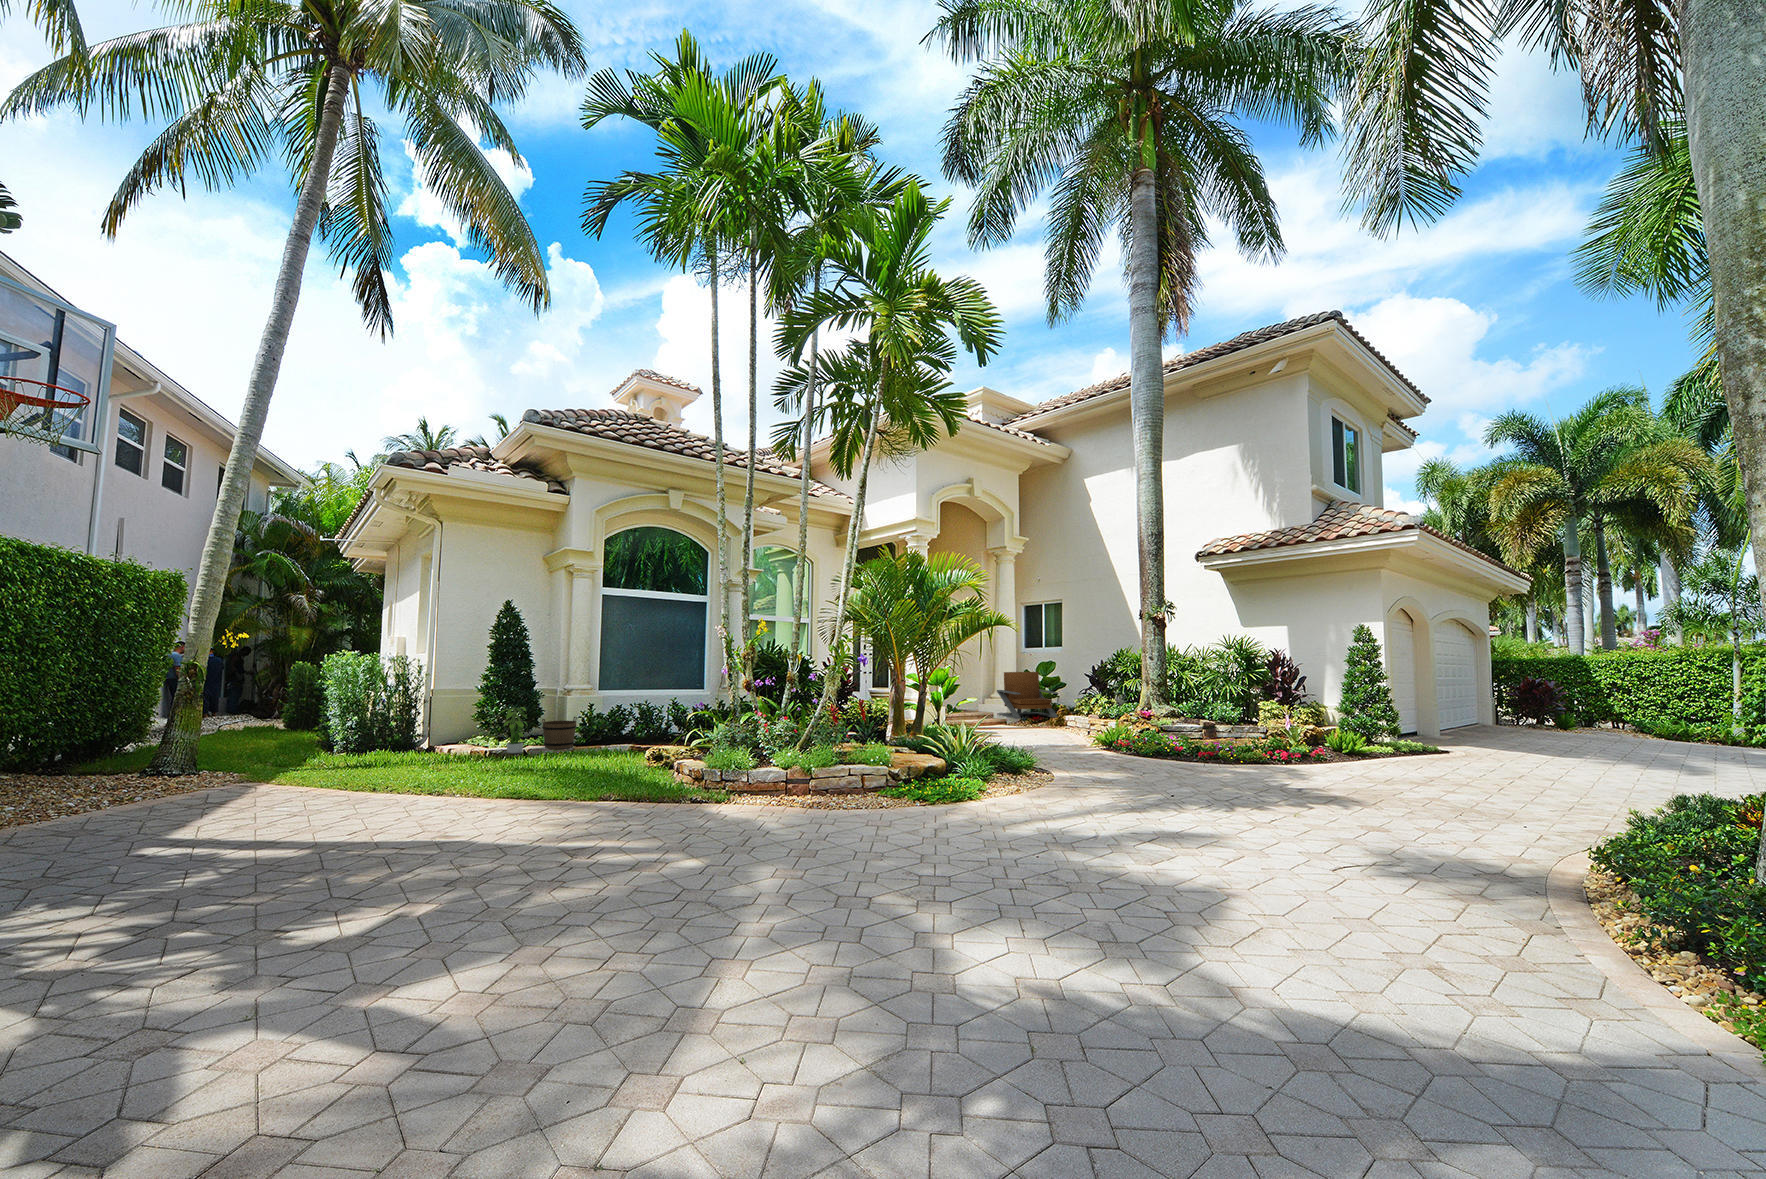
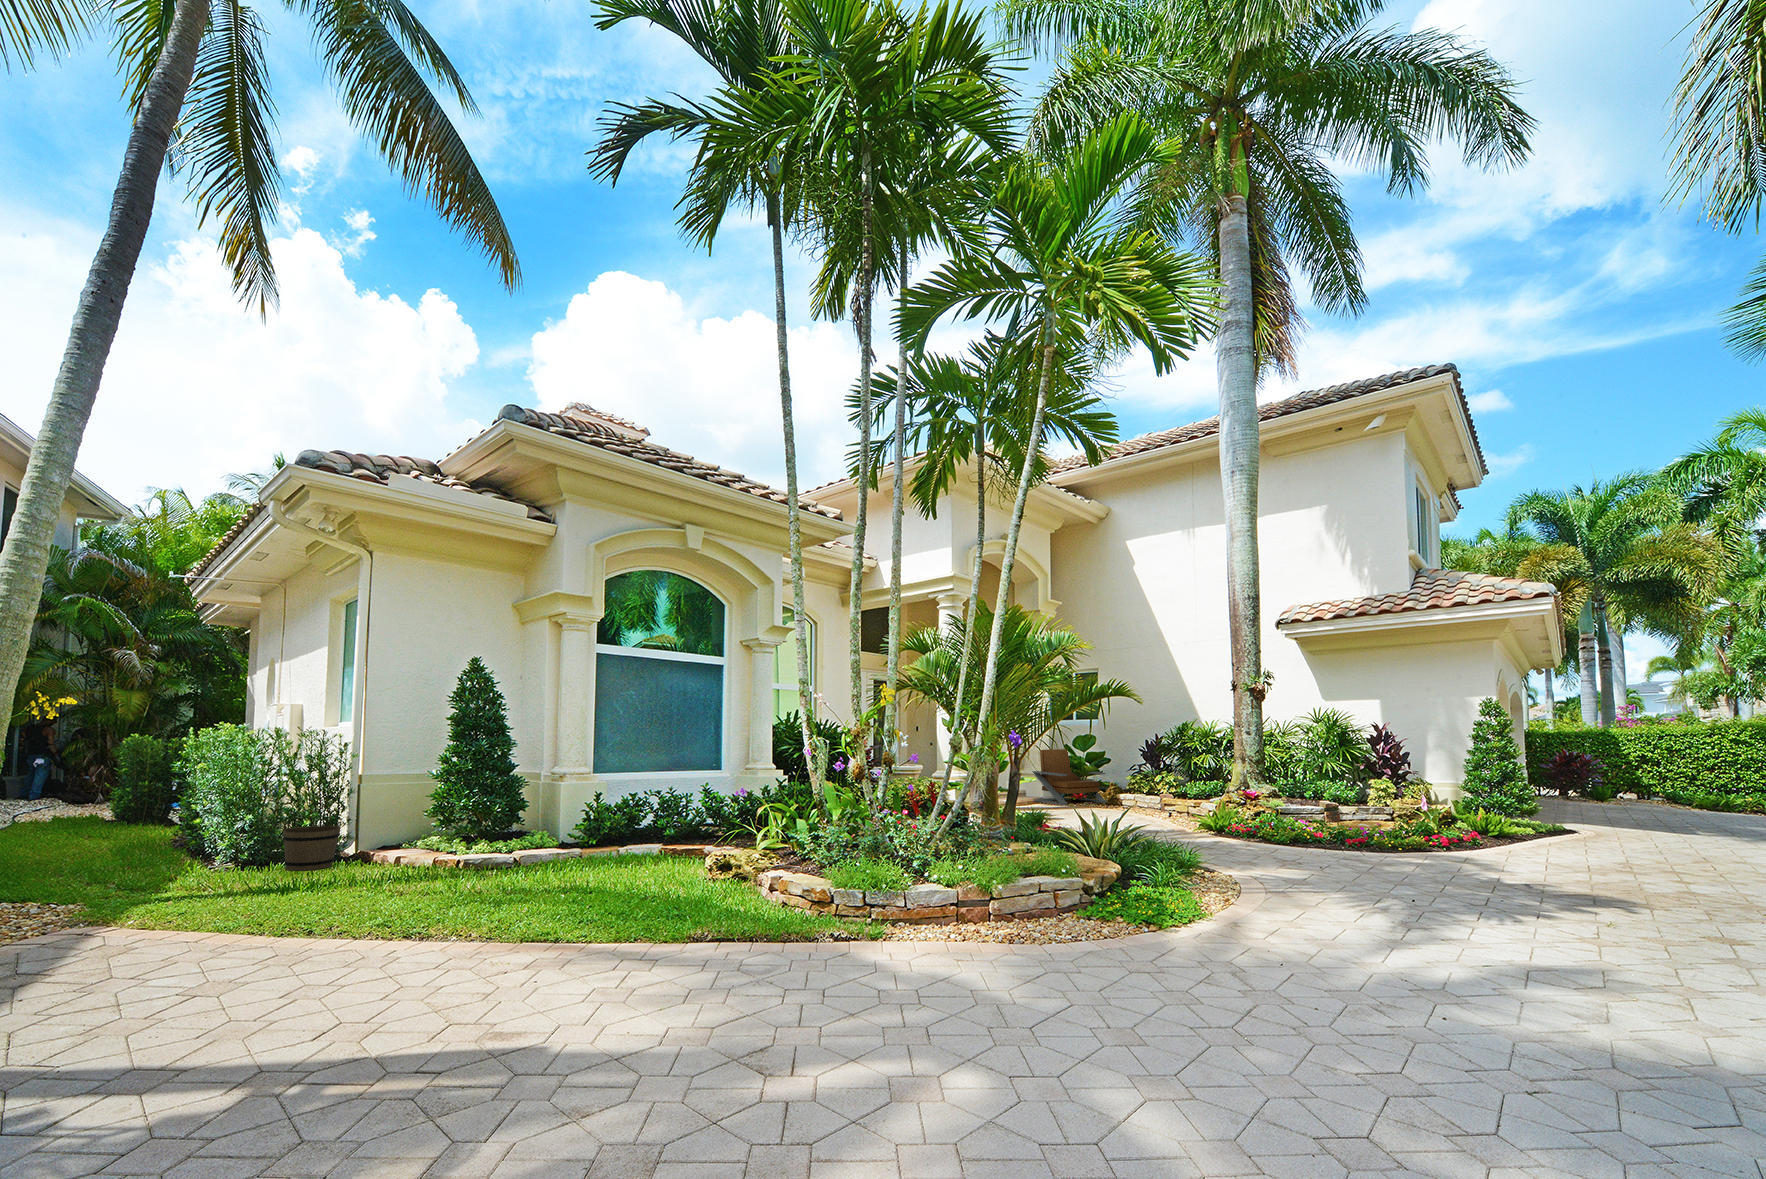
potted plant: present [498,707,527,753] -> none [467,800,511,869]
bucket: present [542,717,577,749] -> present [283,821,342,871]

